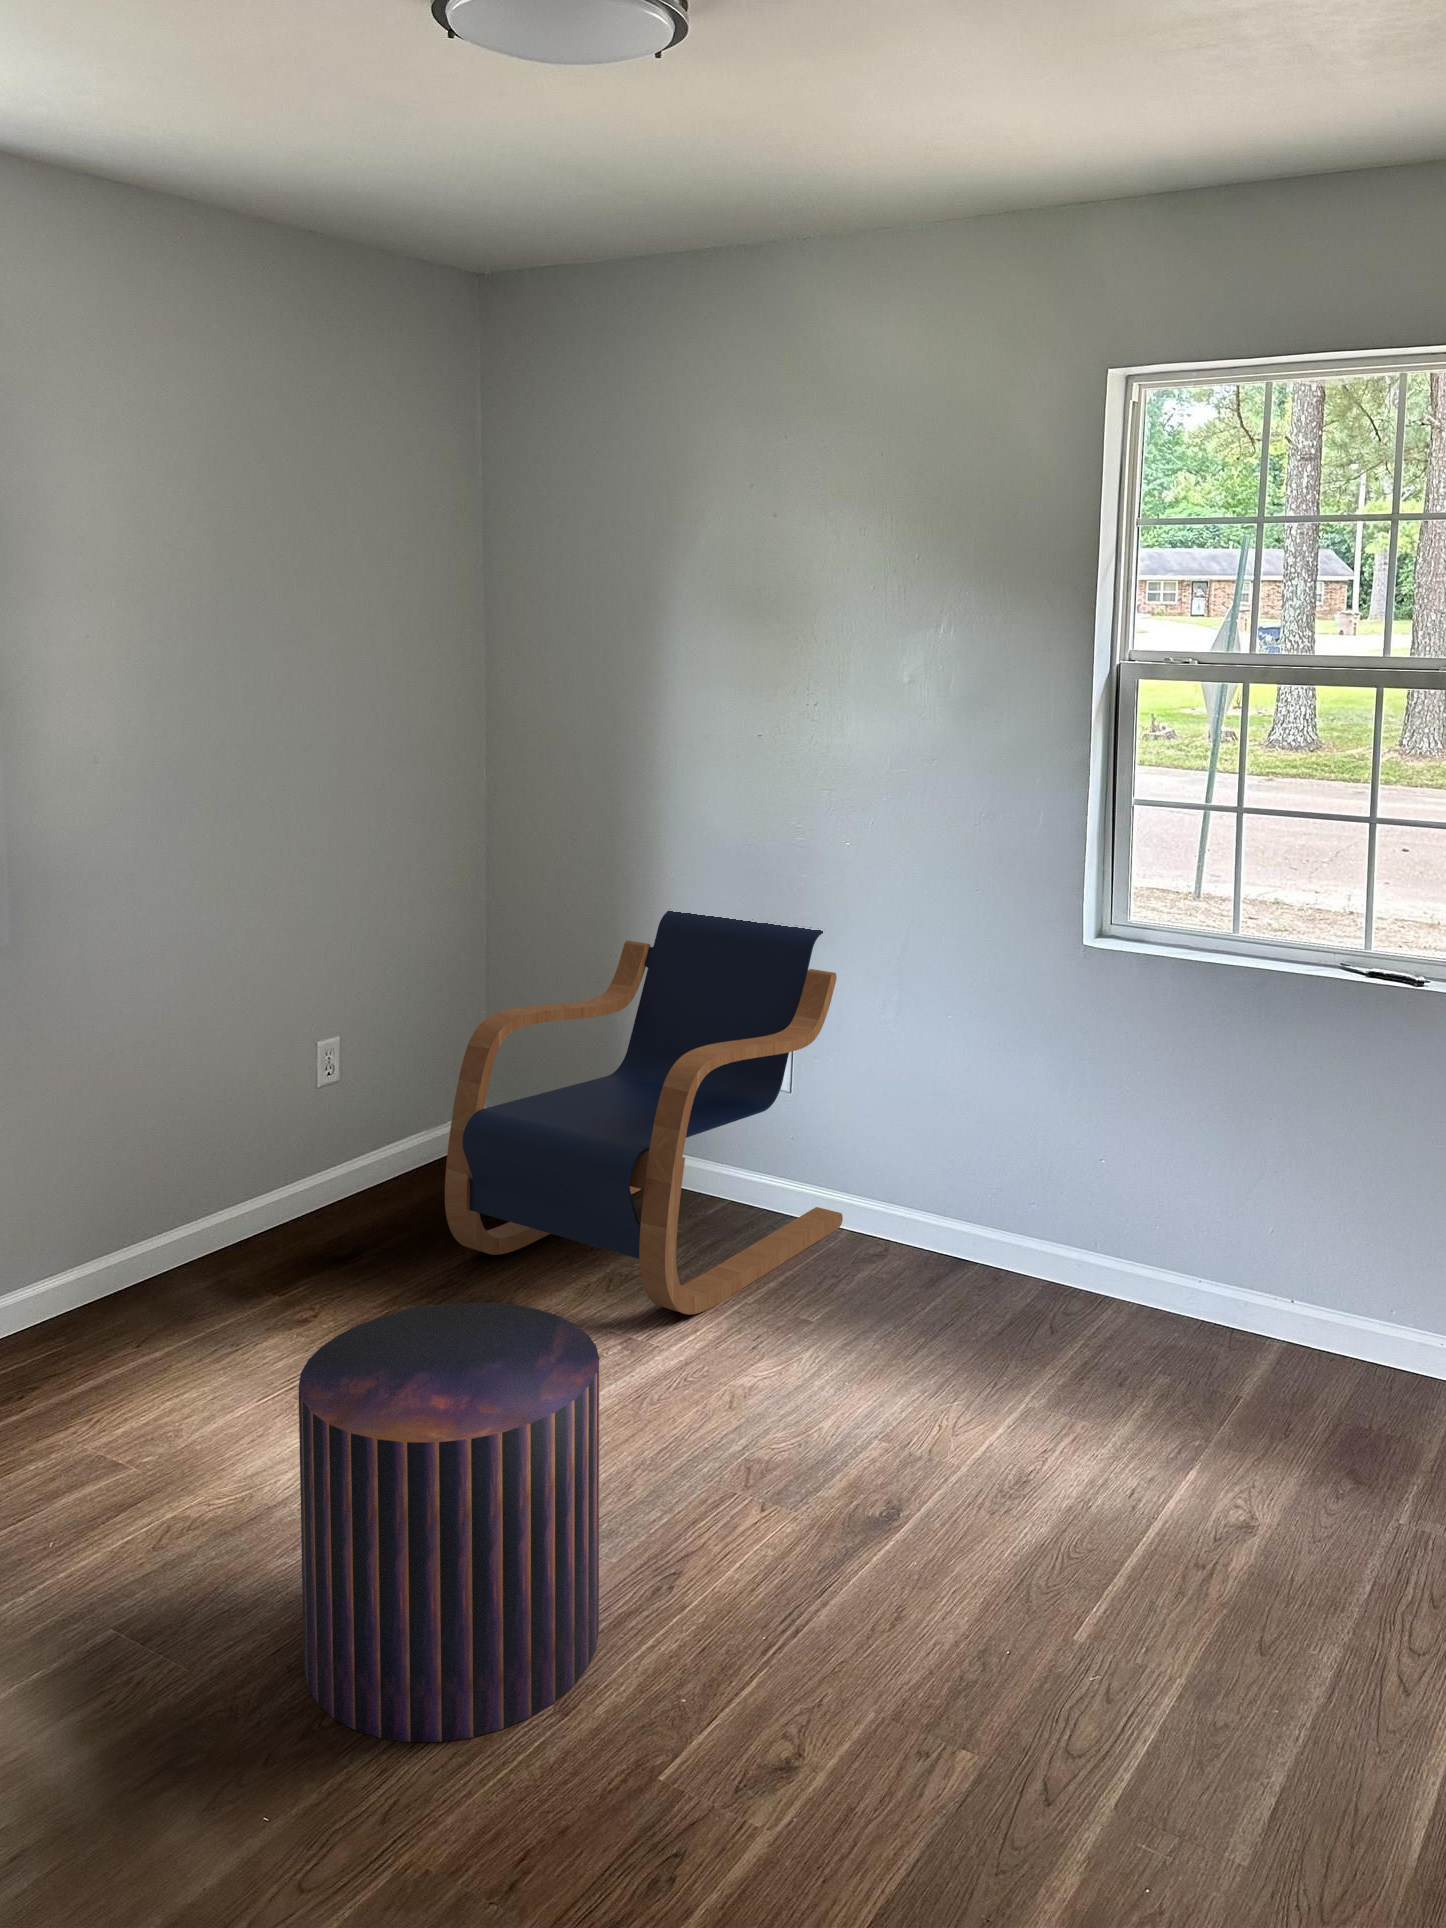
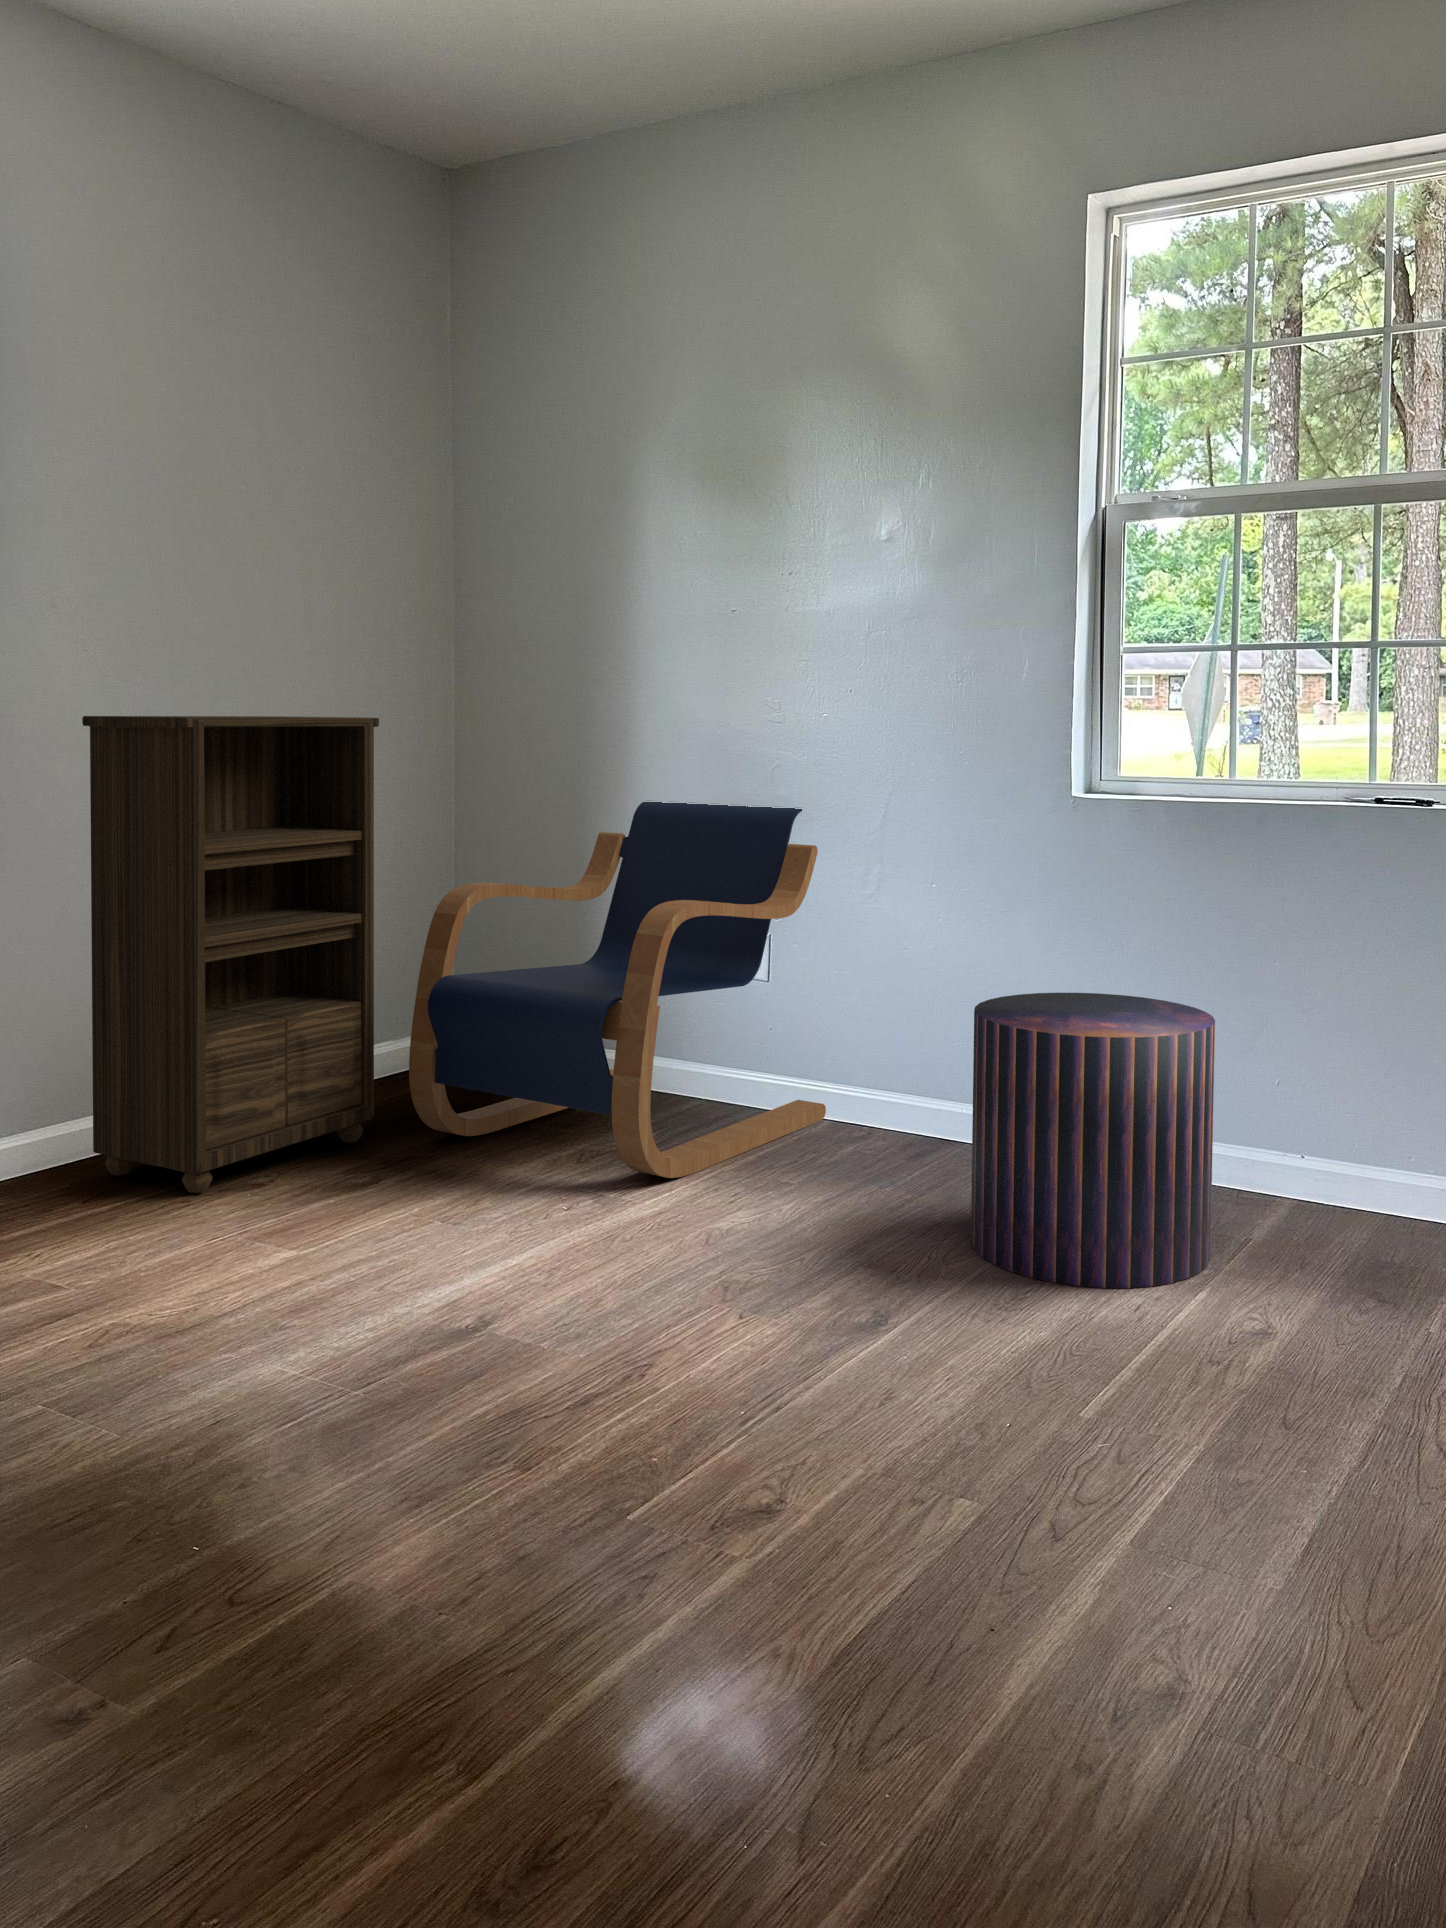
bookshelf: none [126,850,413,1335] -> present [82,716,379,1193]
pouf: present [298,1303,599,1742] -> present [971,993,1215,1288]

